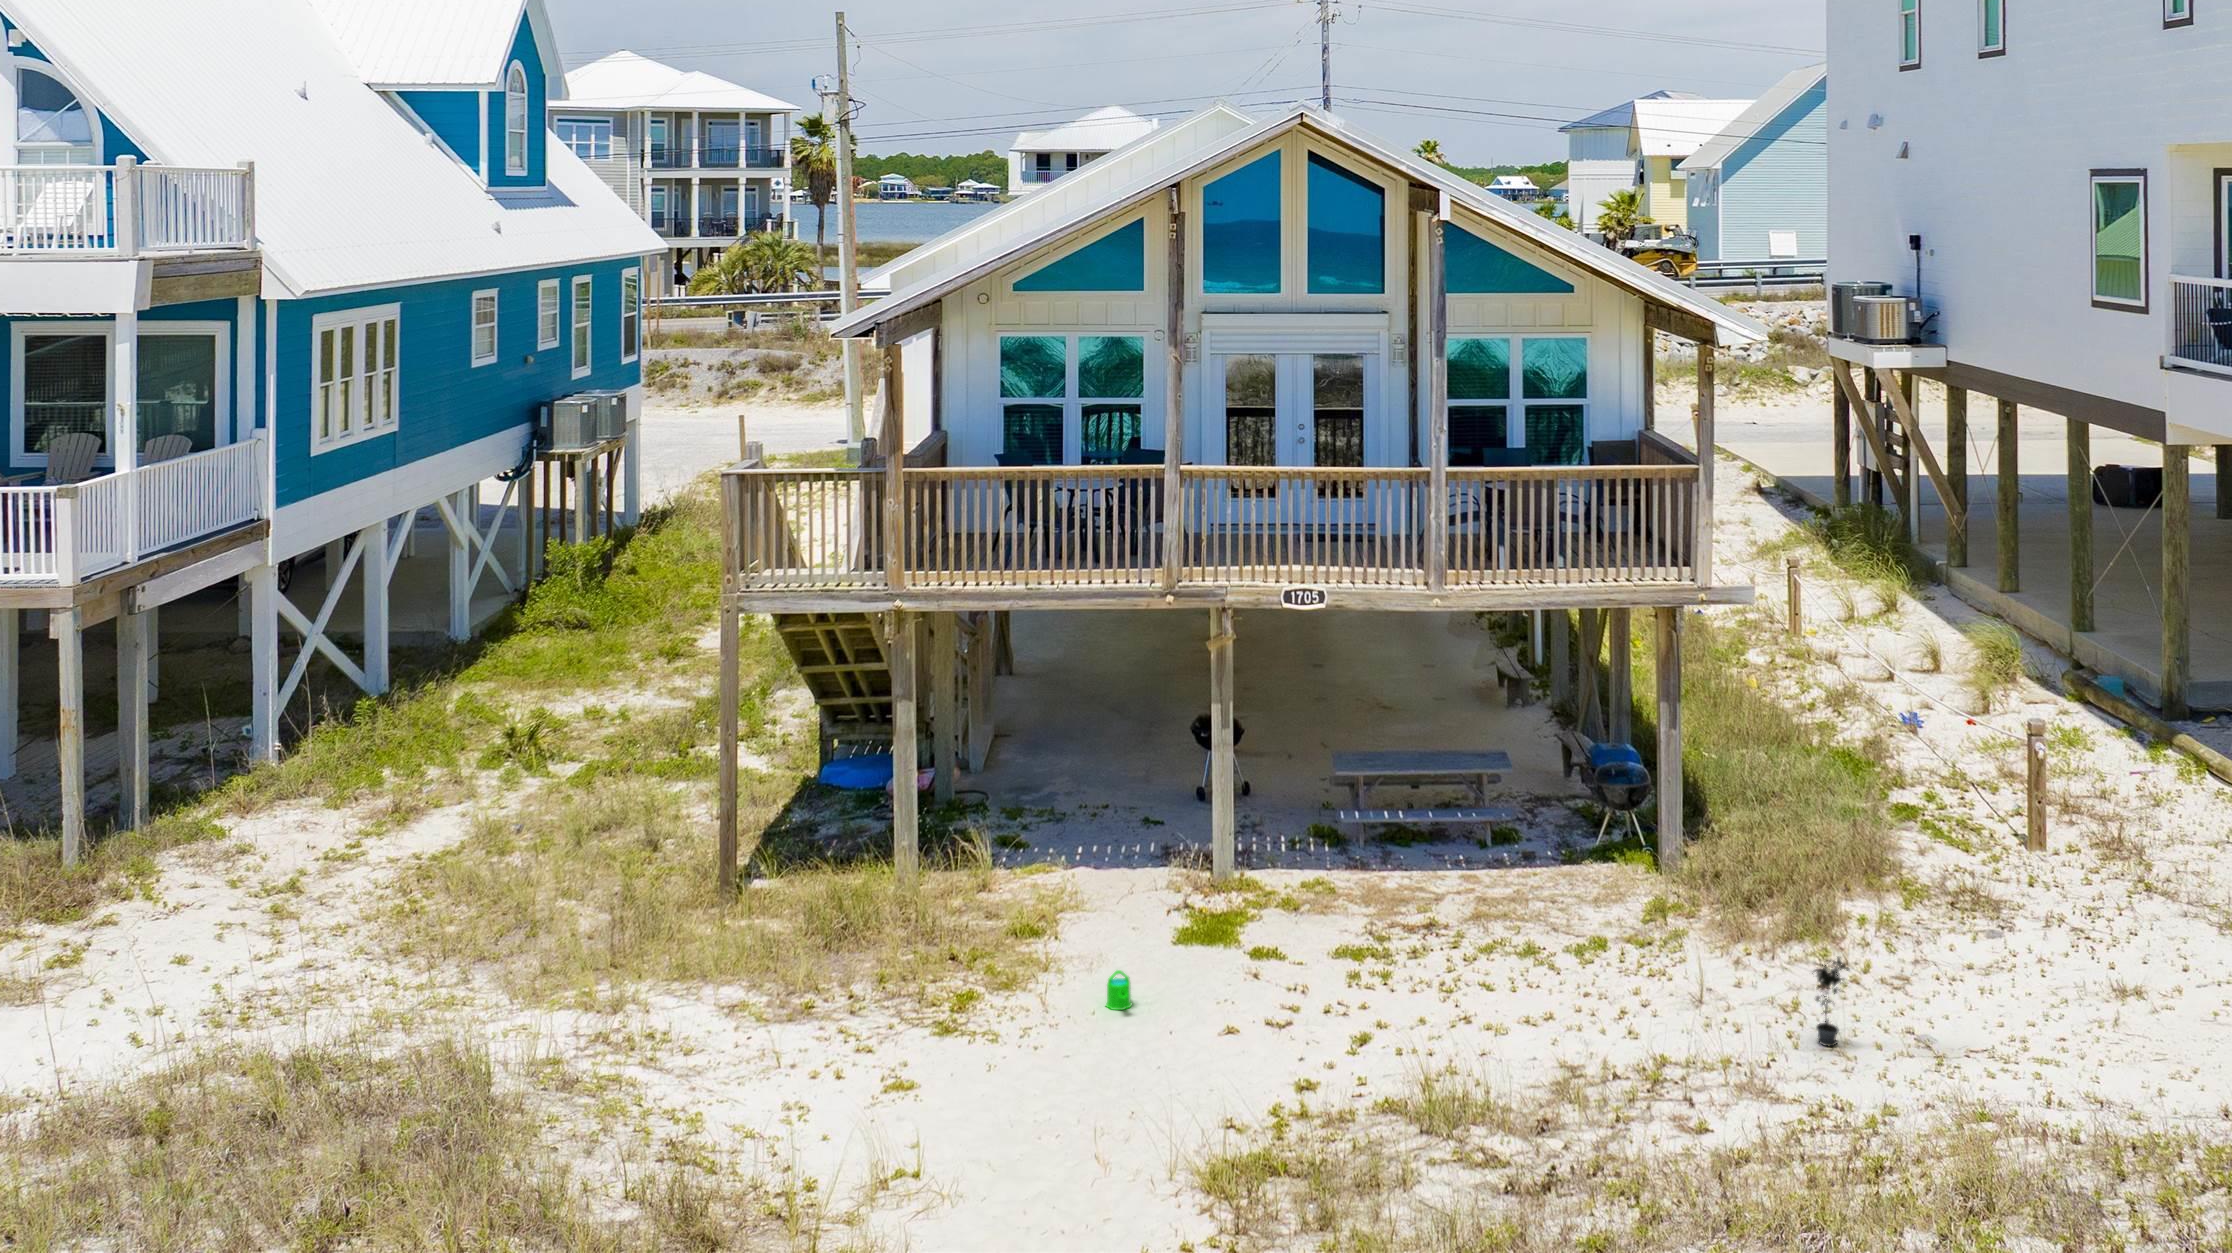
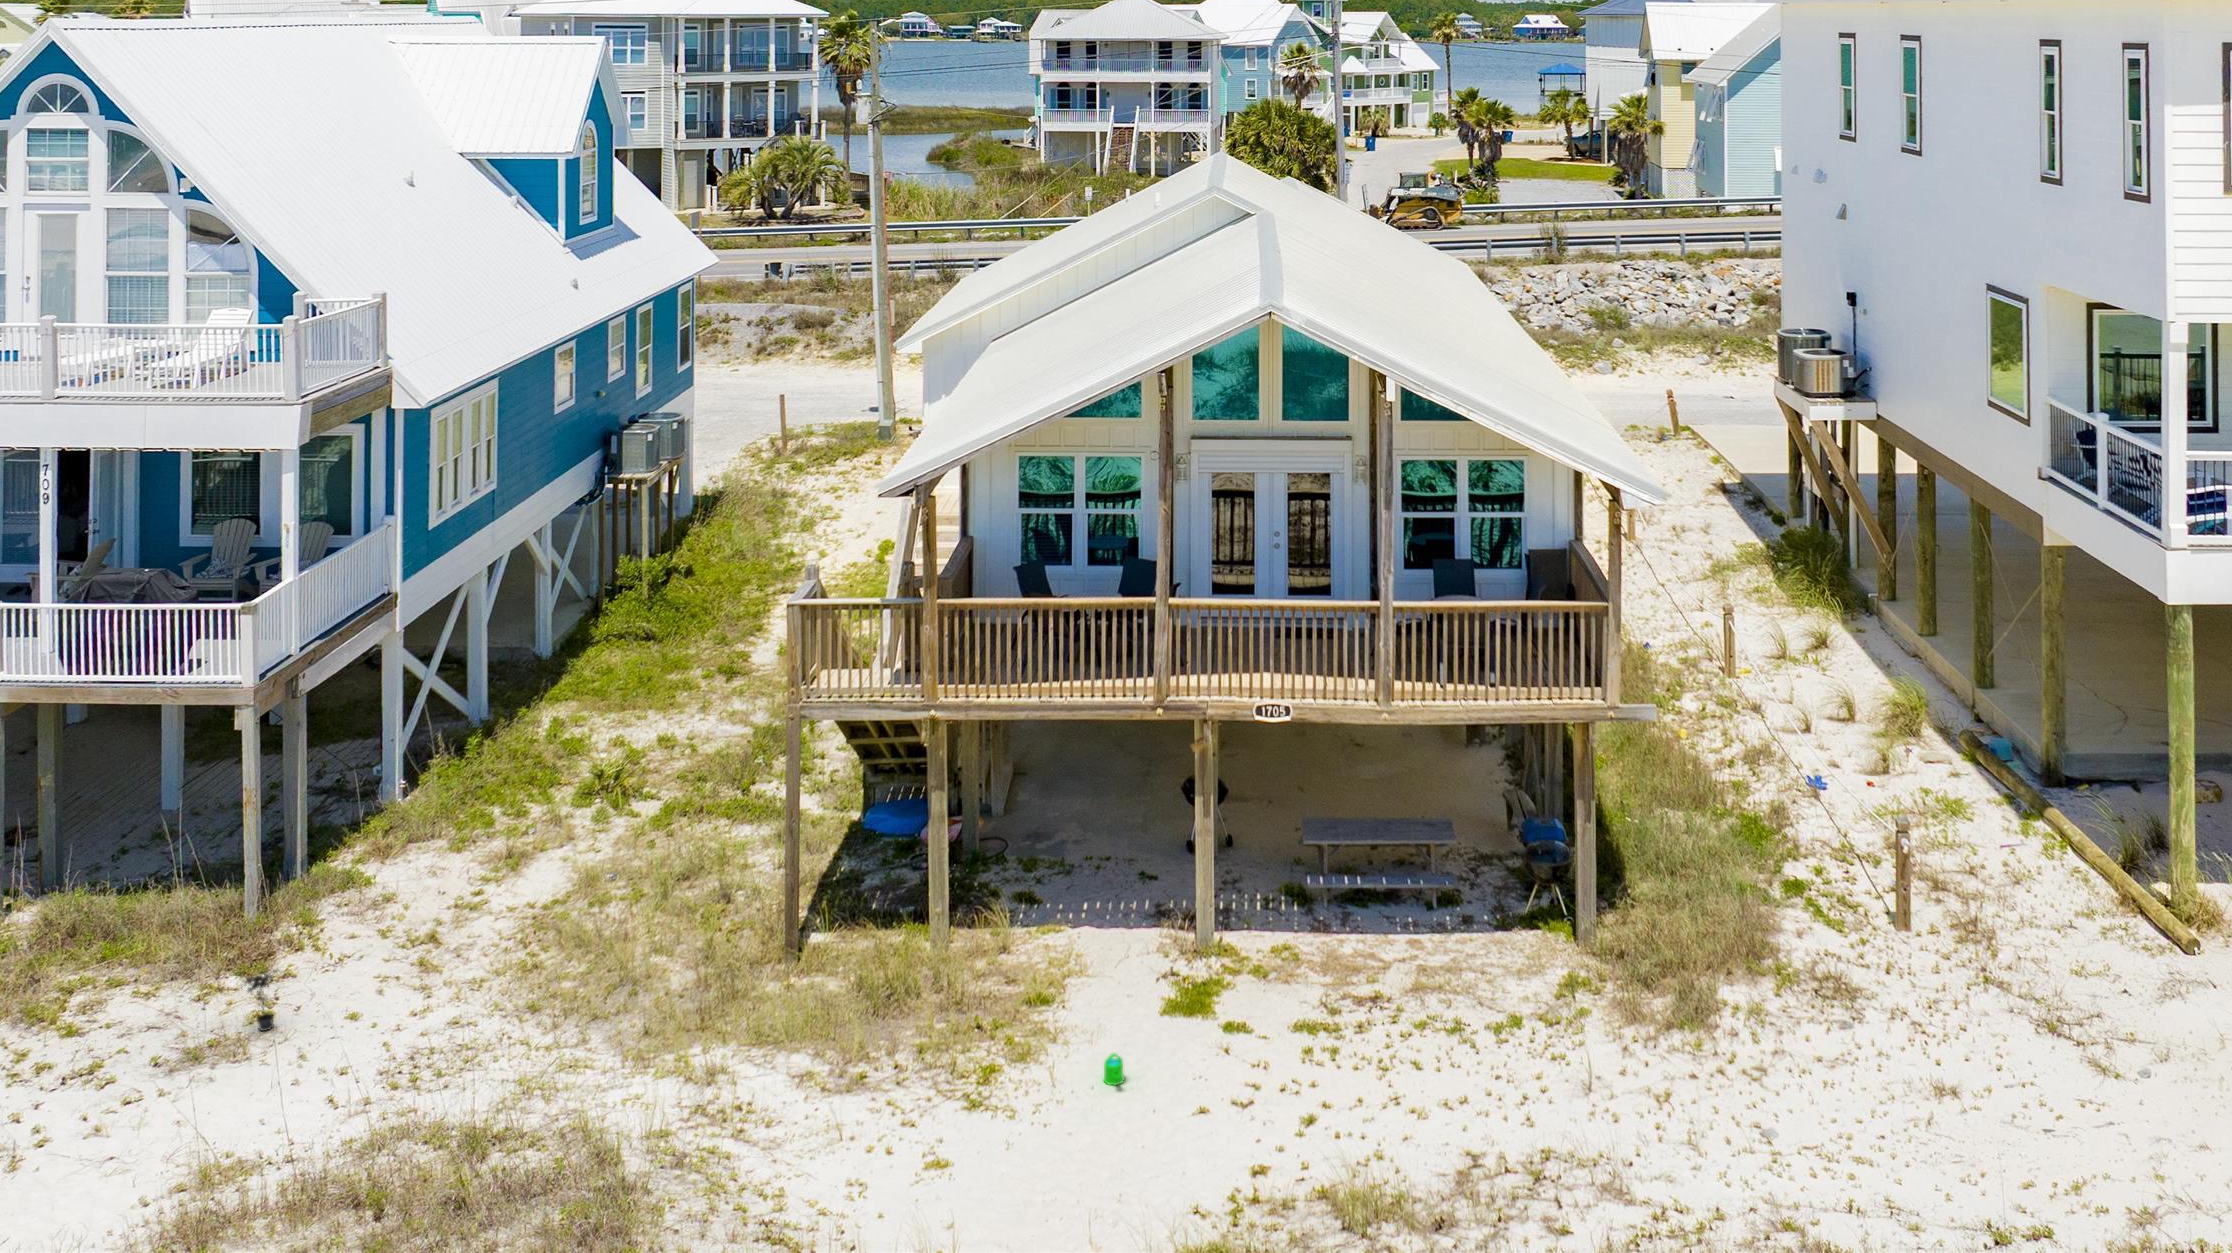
potted plant: present [1812,957,1849,1046] -> present [241,970,278,1031]

